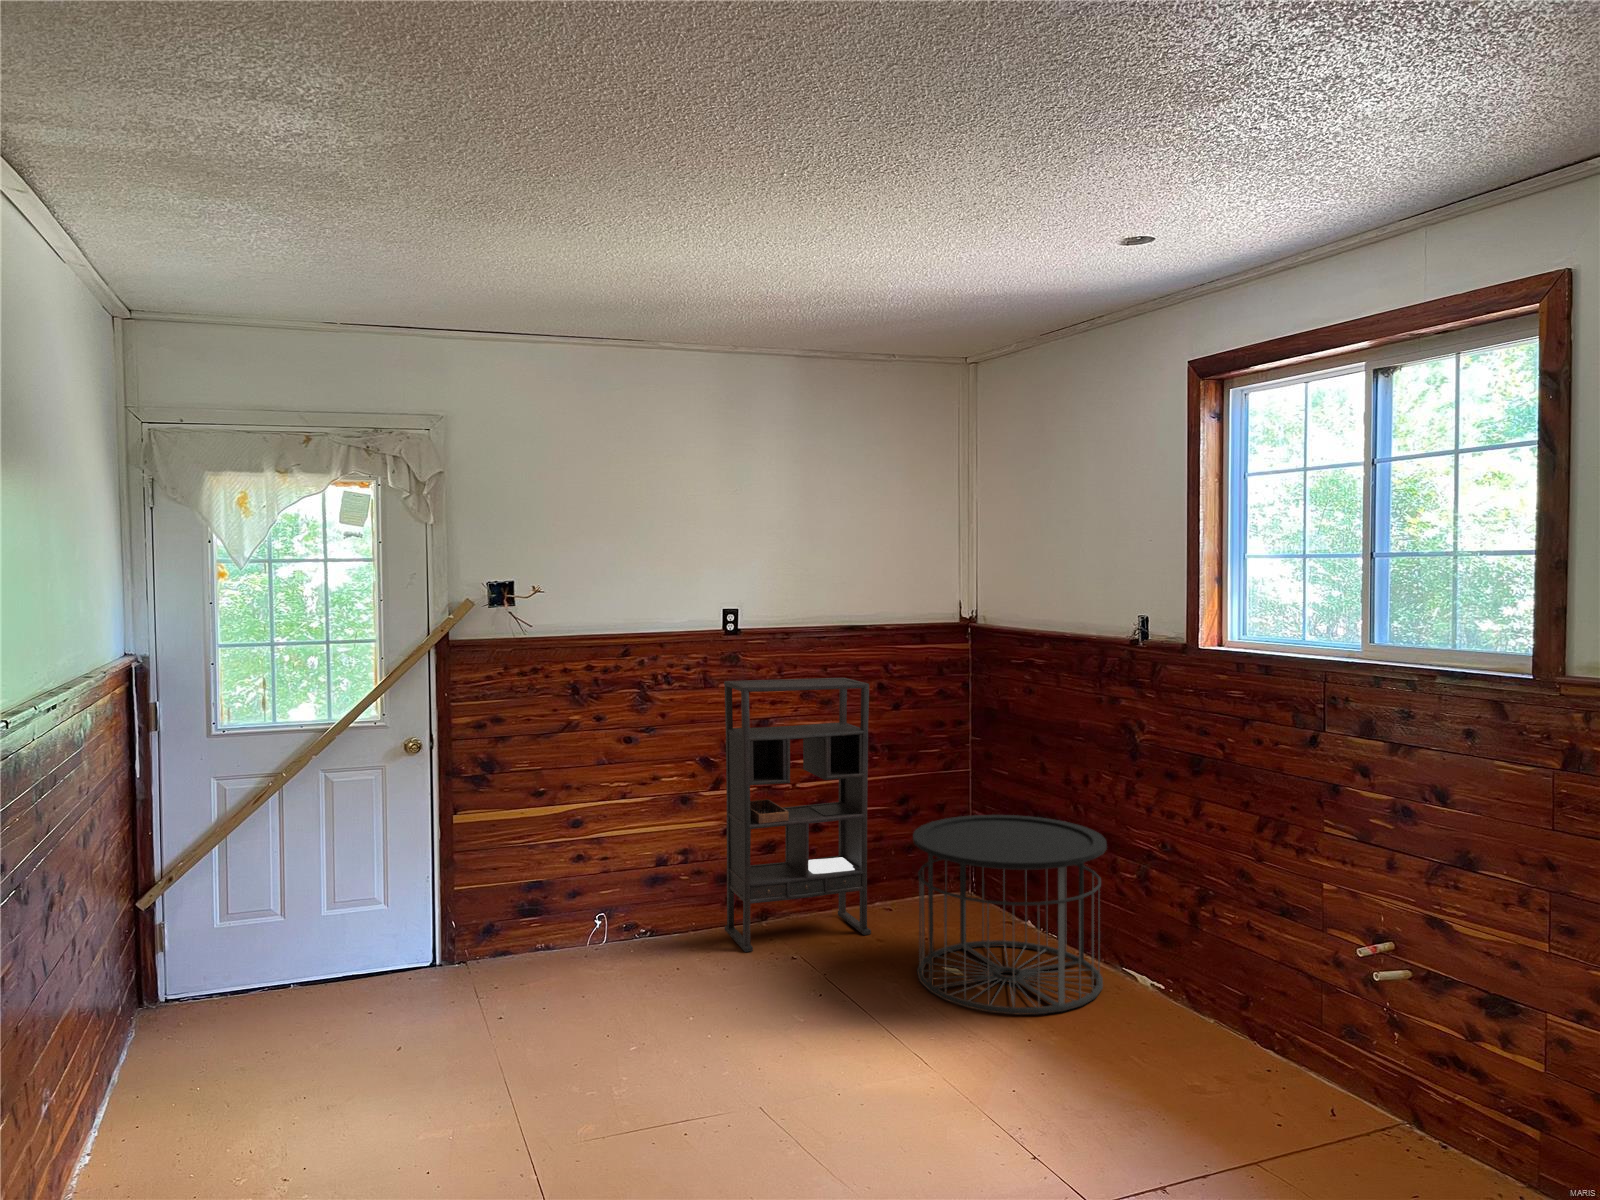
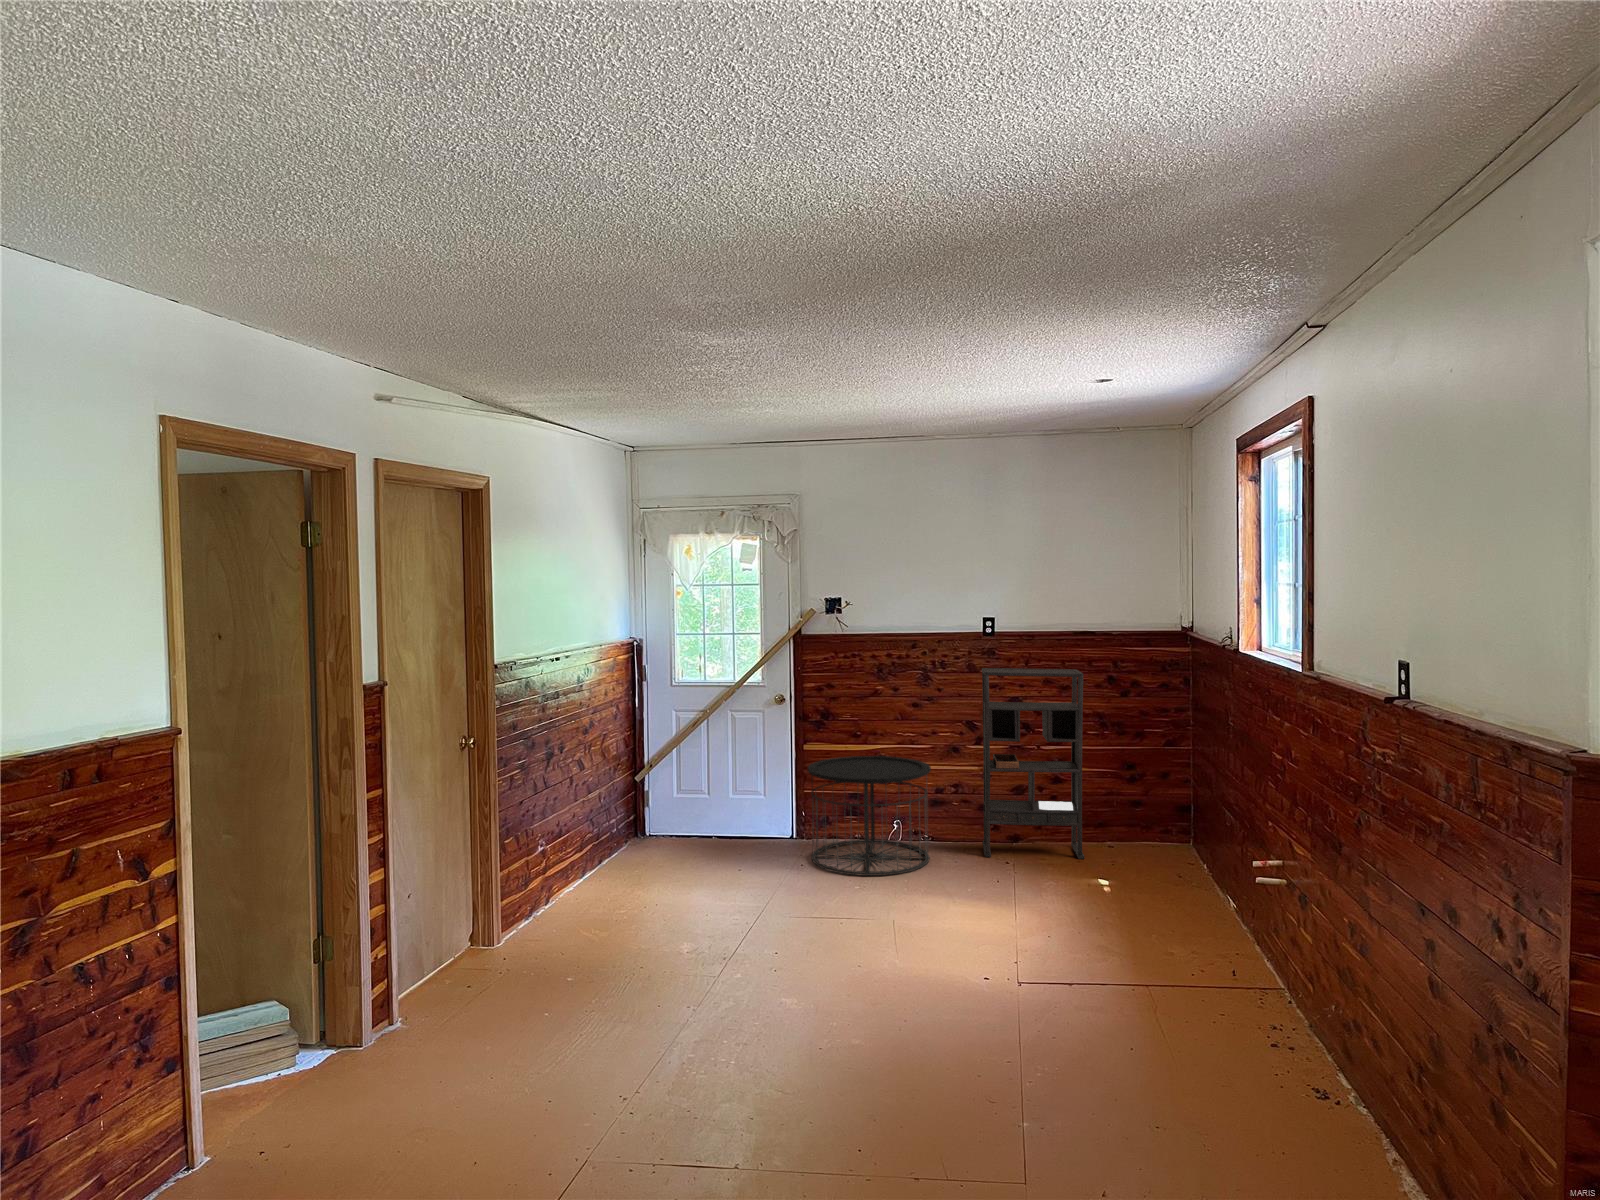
side table: present [913,815,1107,1014] -> present [808,756,931,876]

